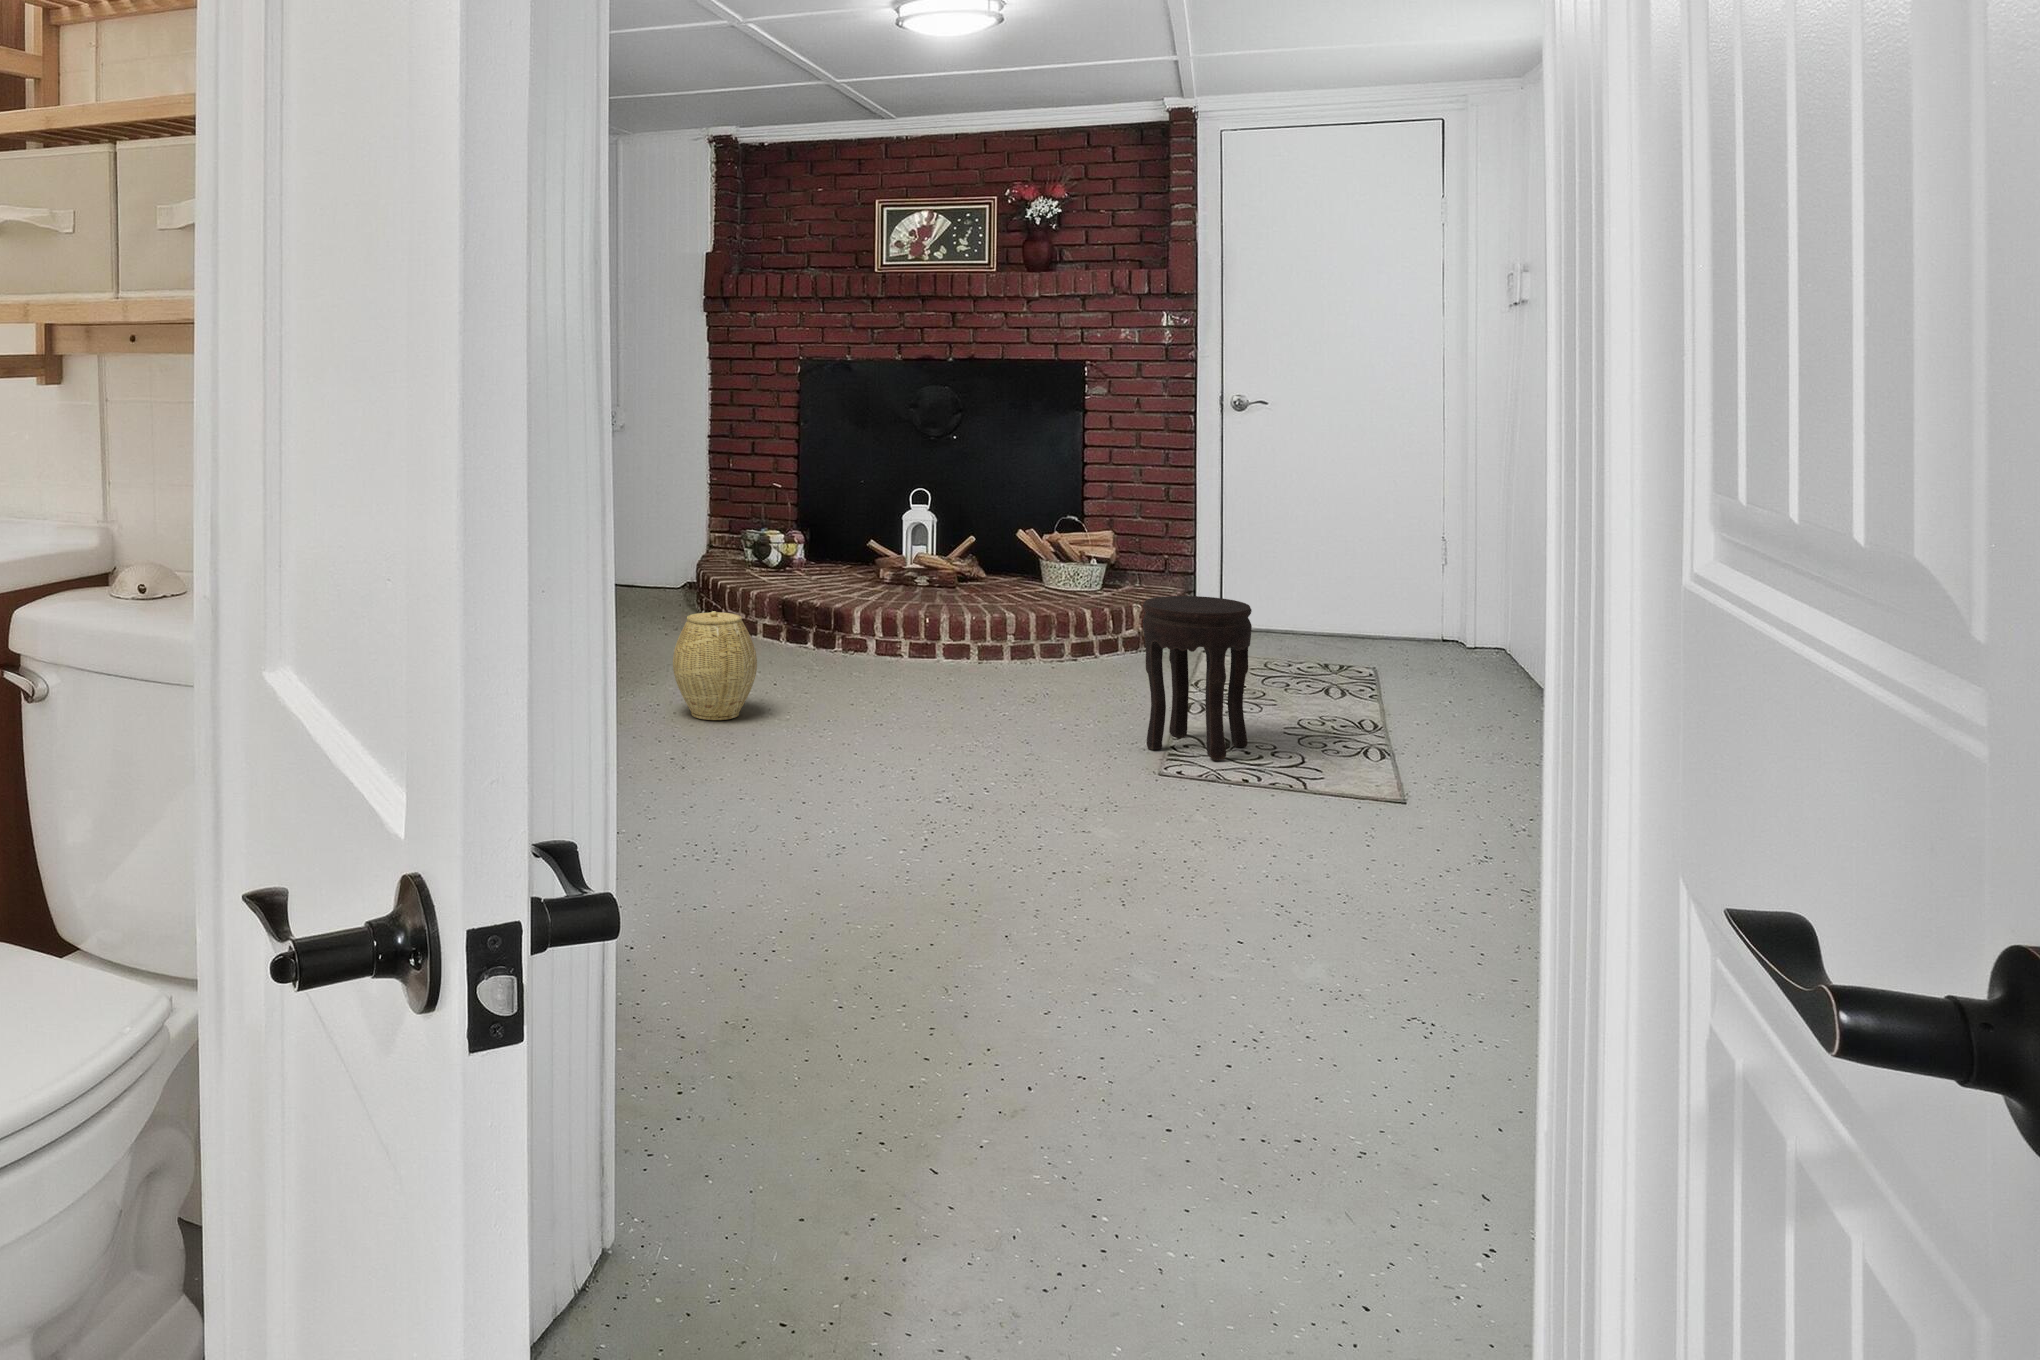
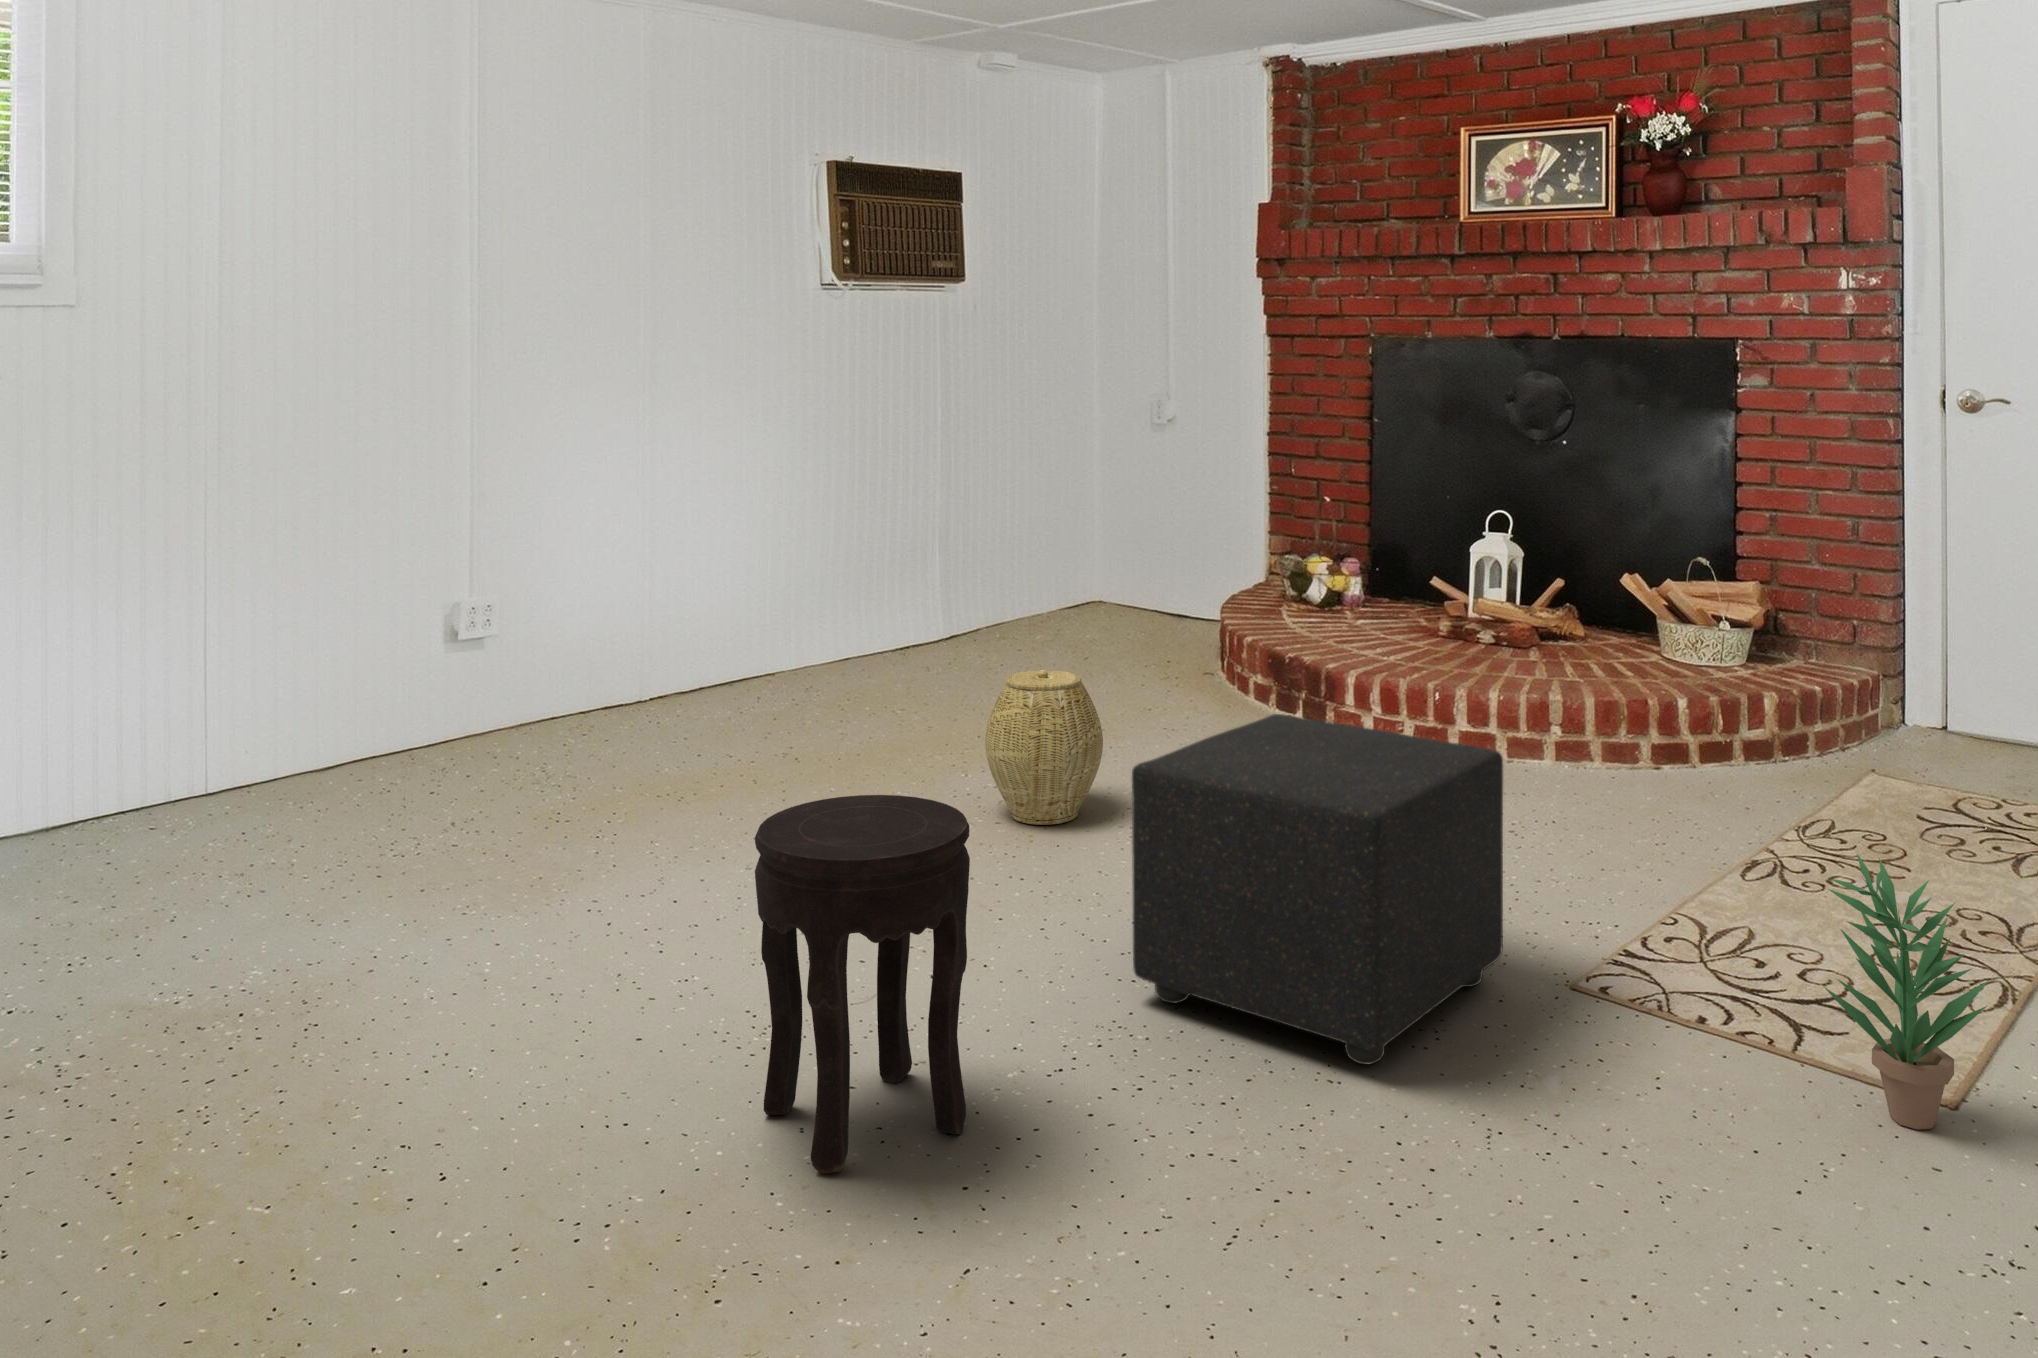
side table: present [1143,596,1252,760] -> present [755,795,970,1173]
ottoman: none [901,620,1095,807] -> present [1132,714,1503,1065]
potted plant: none [1298,660,1379,803] -> present [1825,854,1988,1129]

